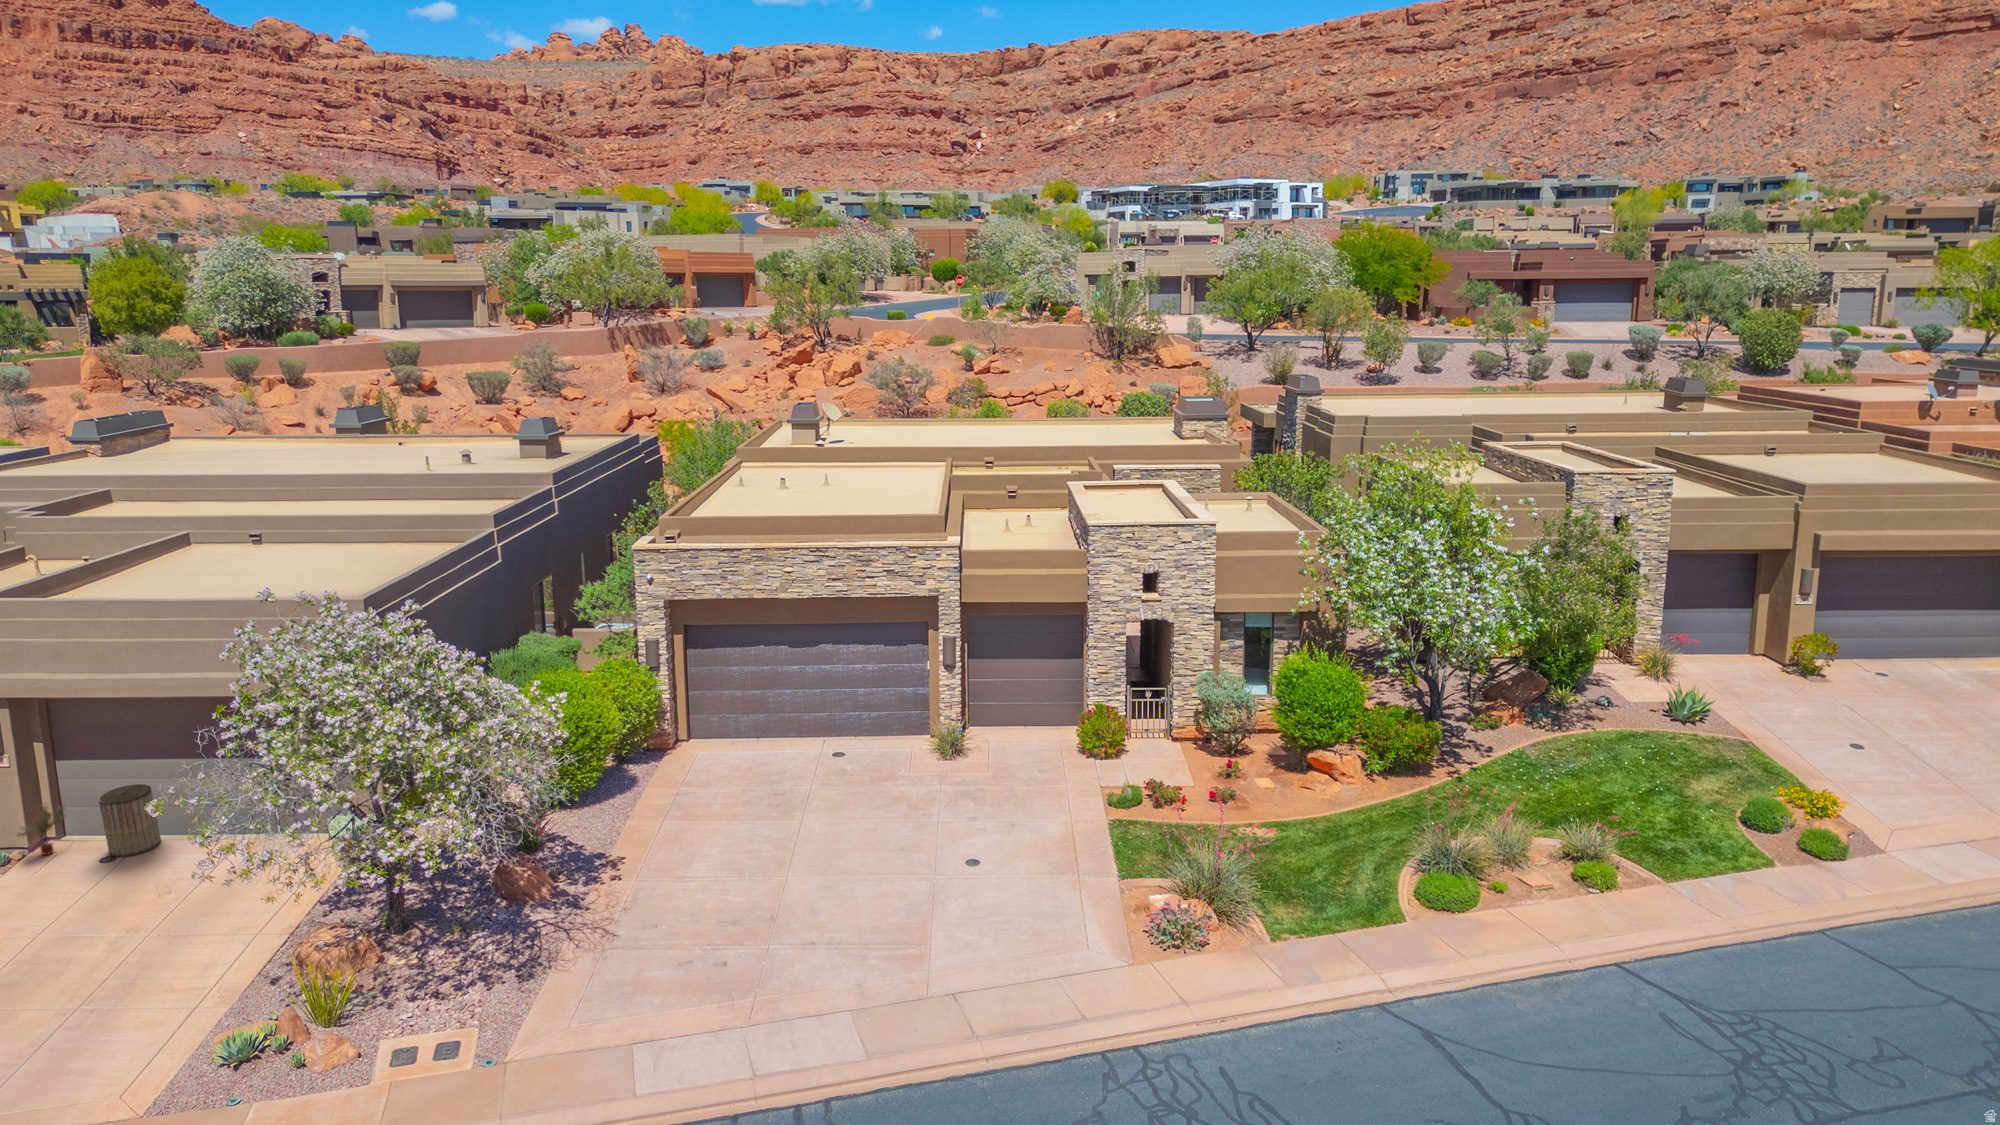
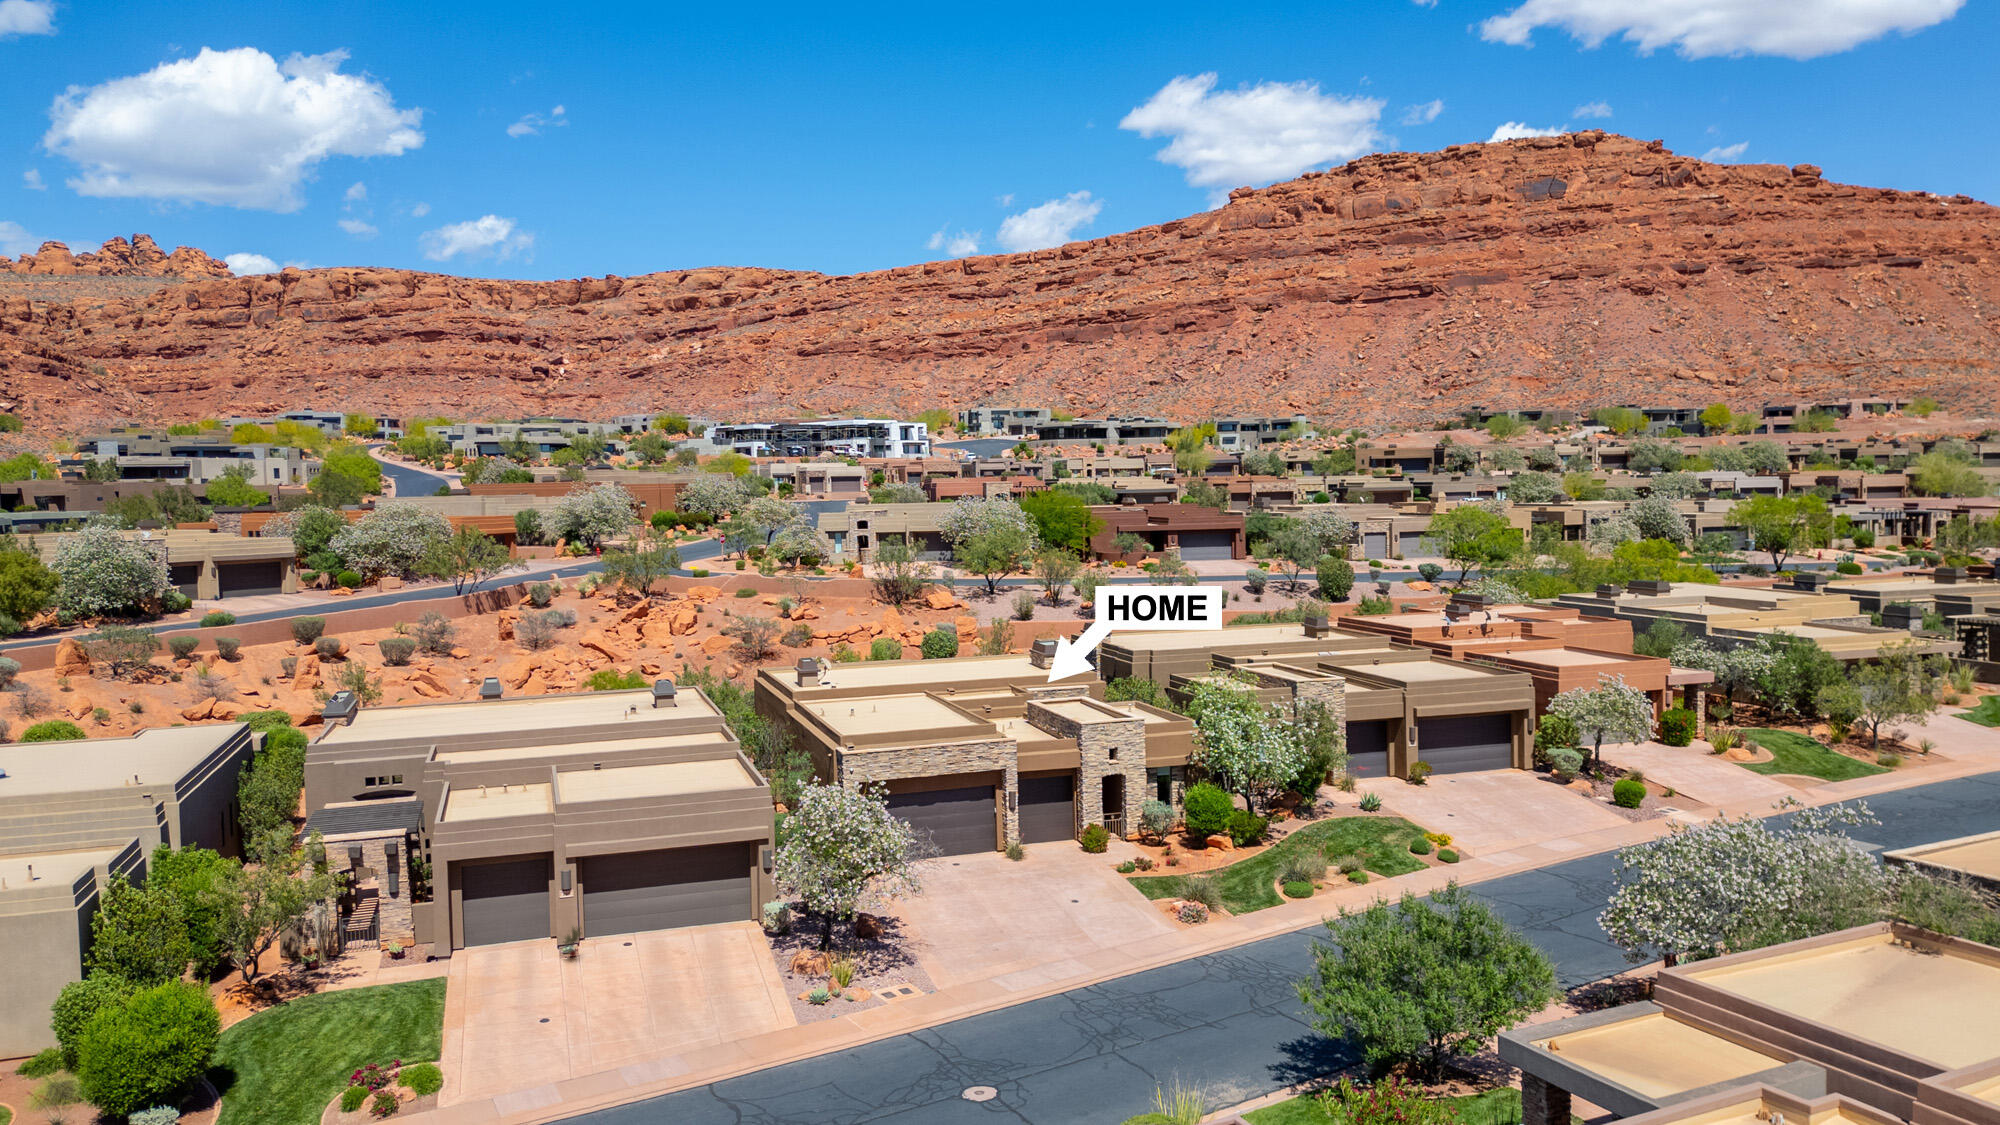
trash can: present [98,784,161,857] -> none [606,910,634,953]

